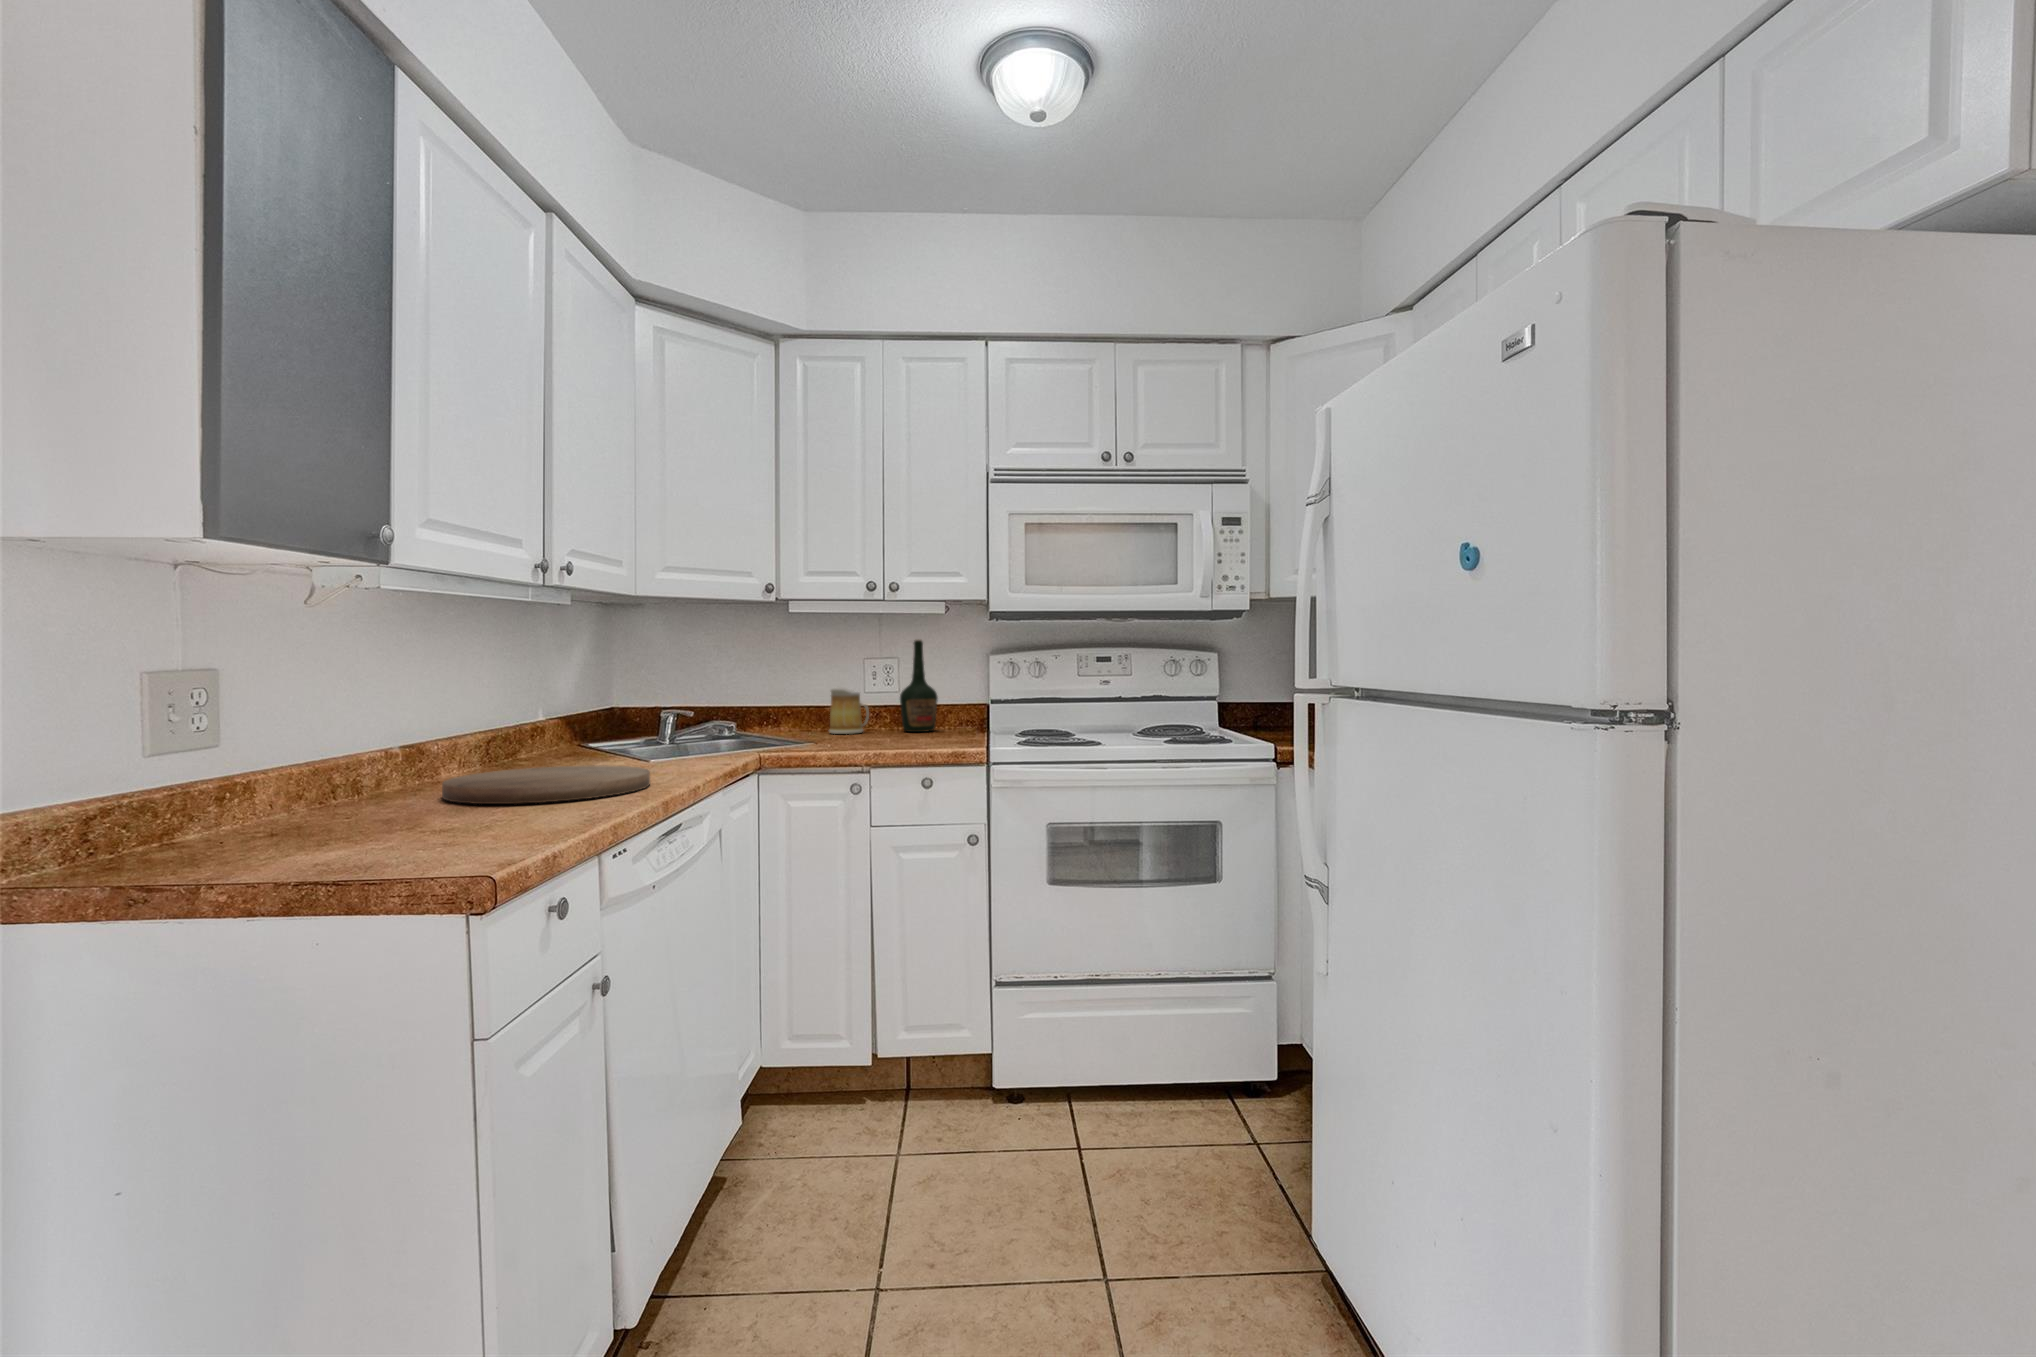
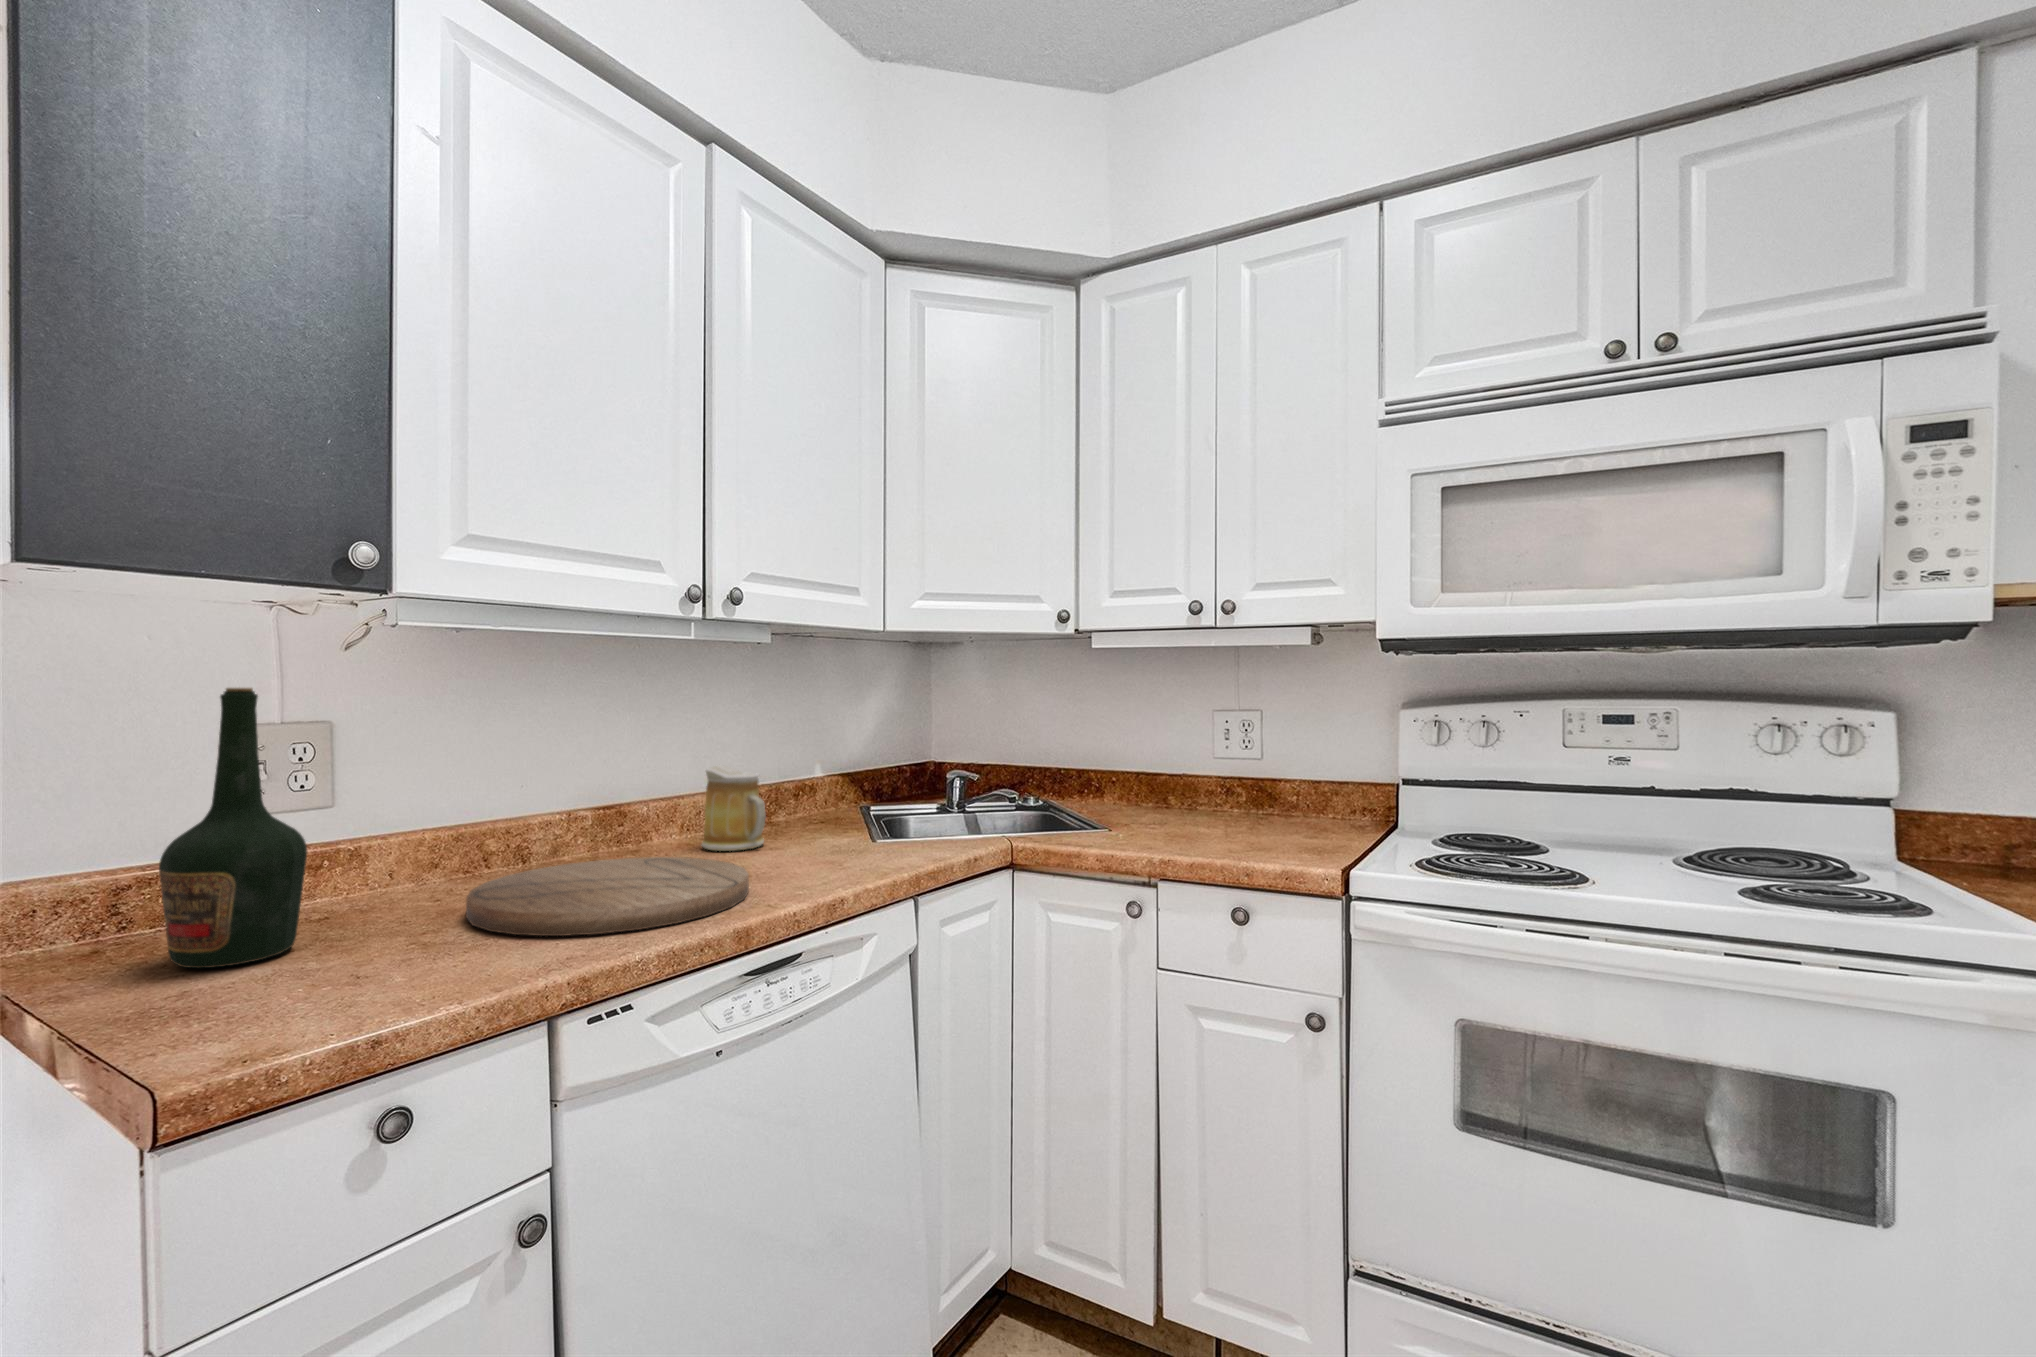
bottle: present [900,640,938,732] -> present [159,688,307,968]
mug: present [829,687,869,734] -> present [702,765,766,851]

